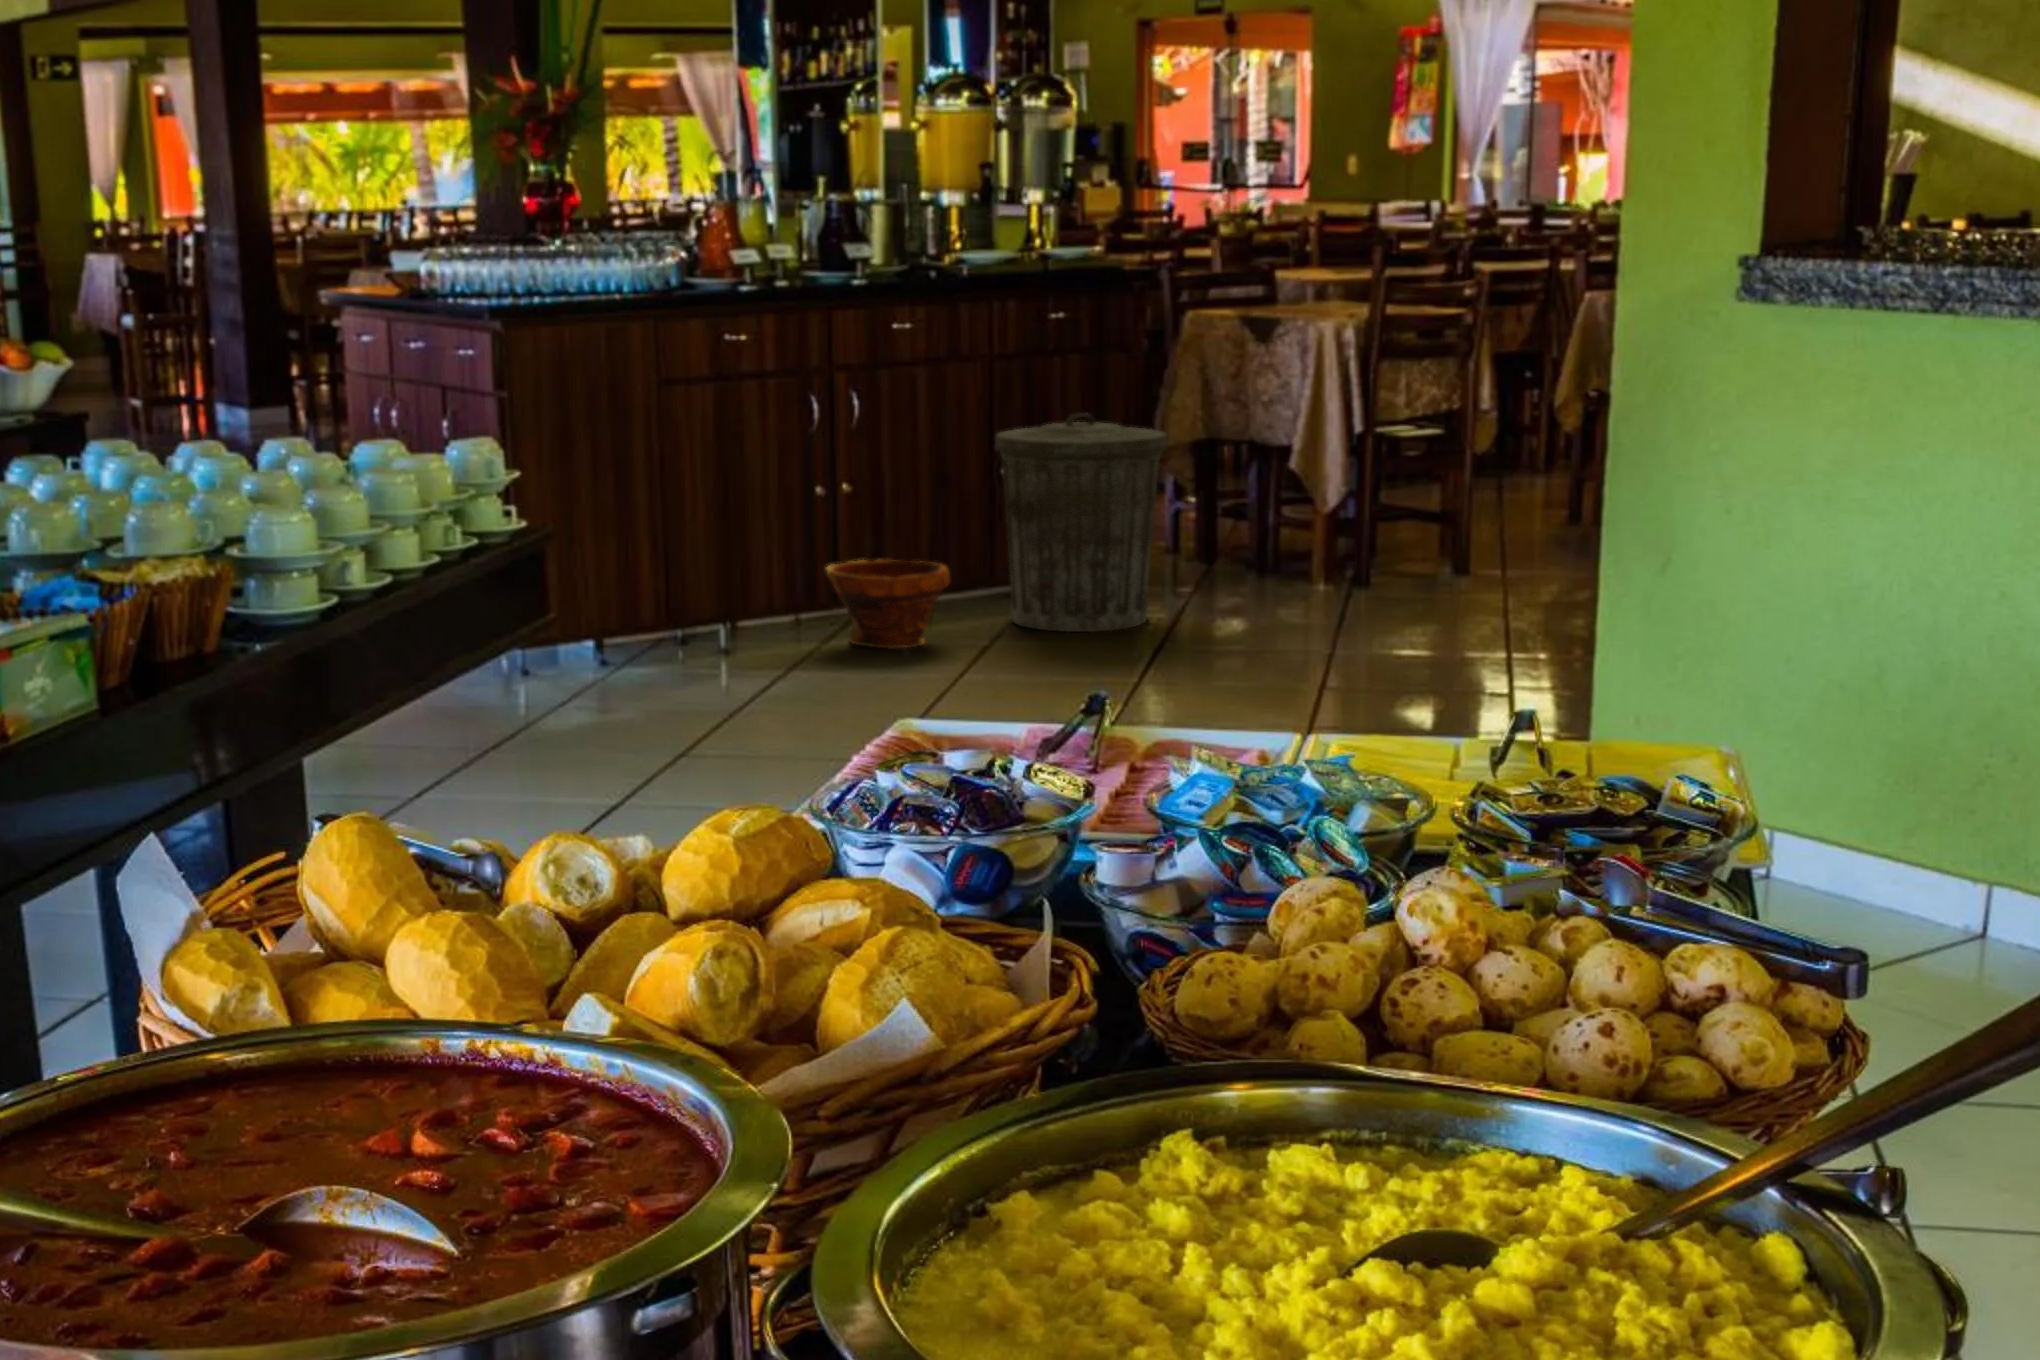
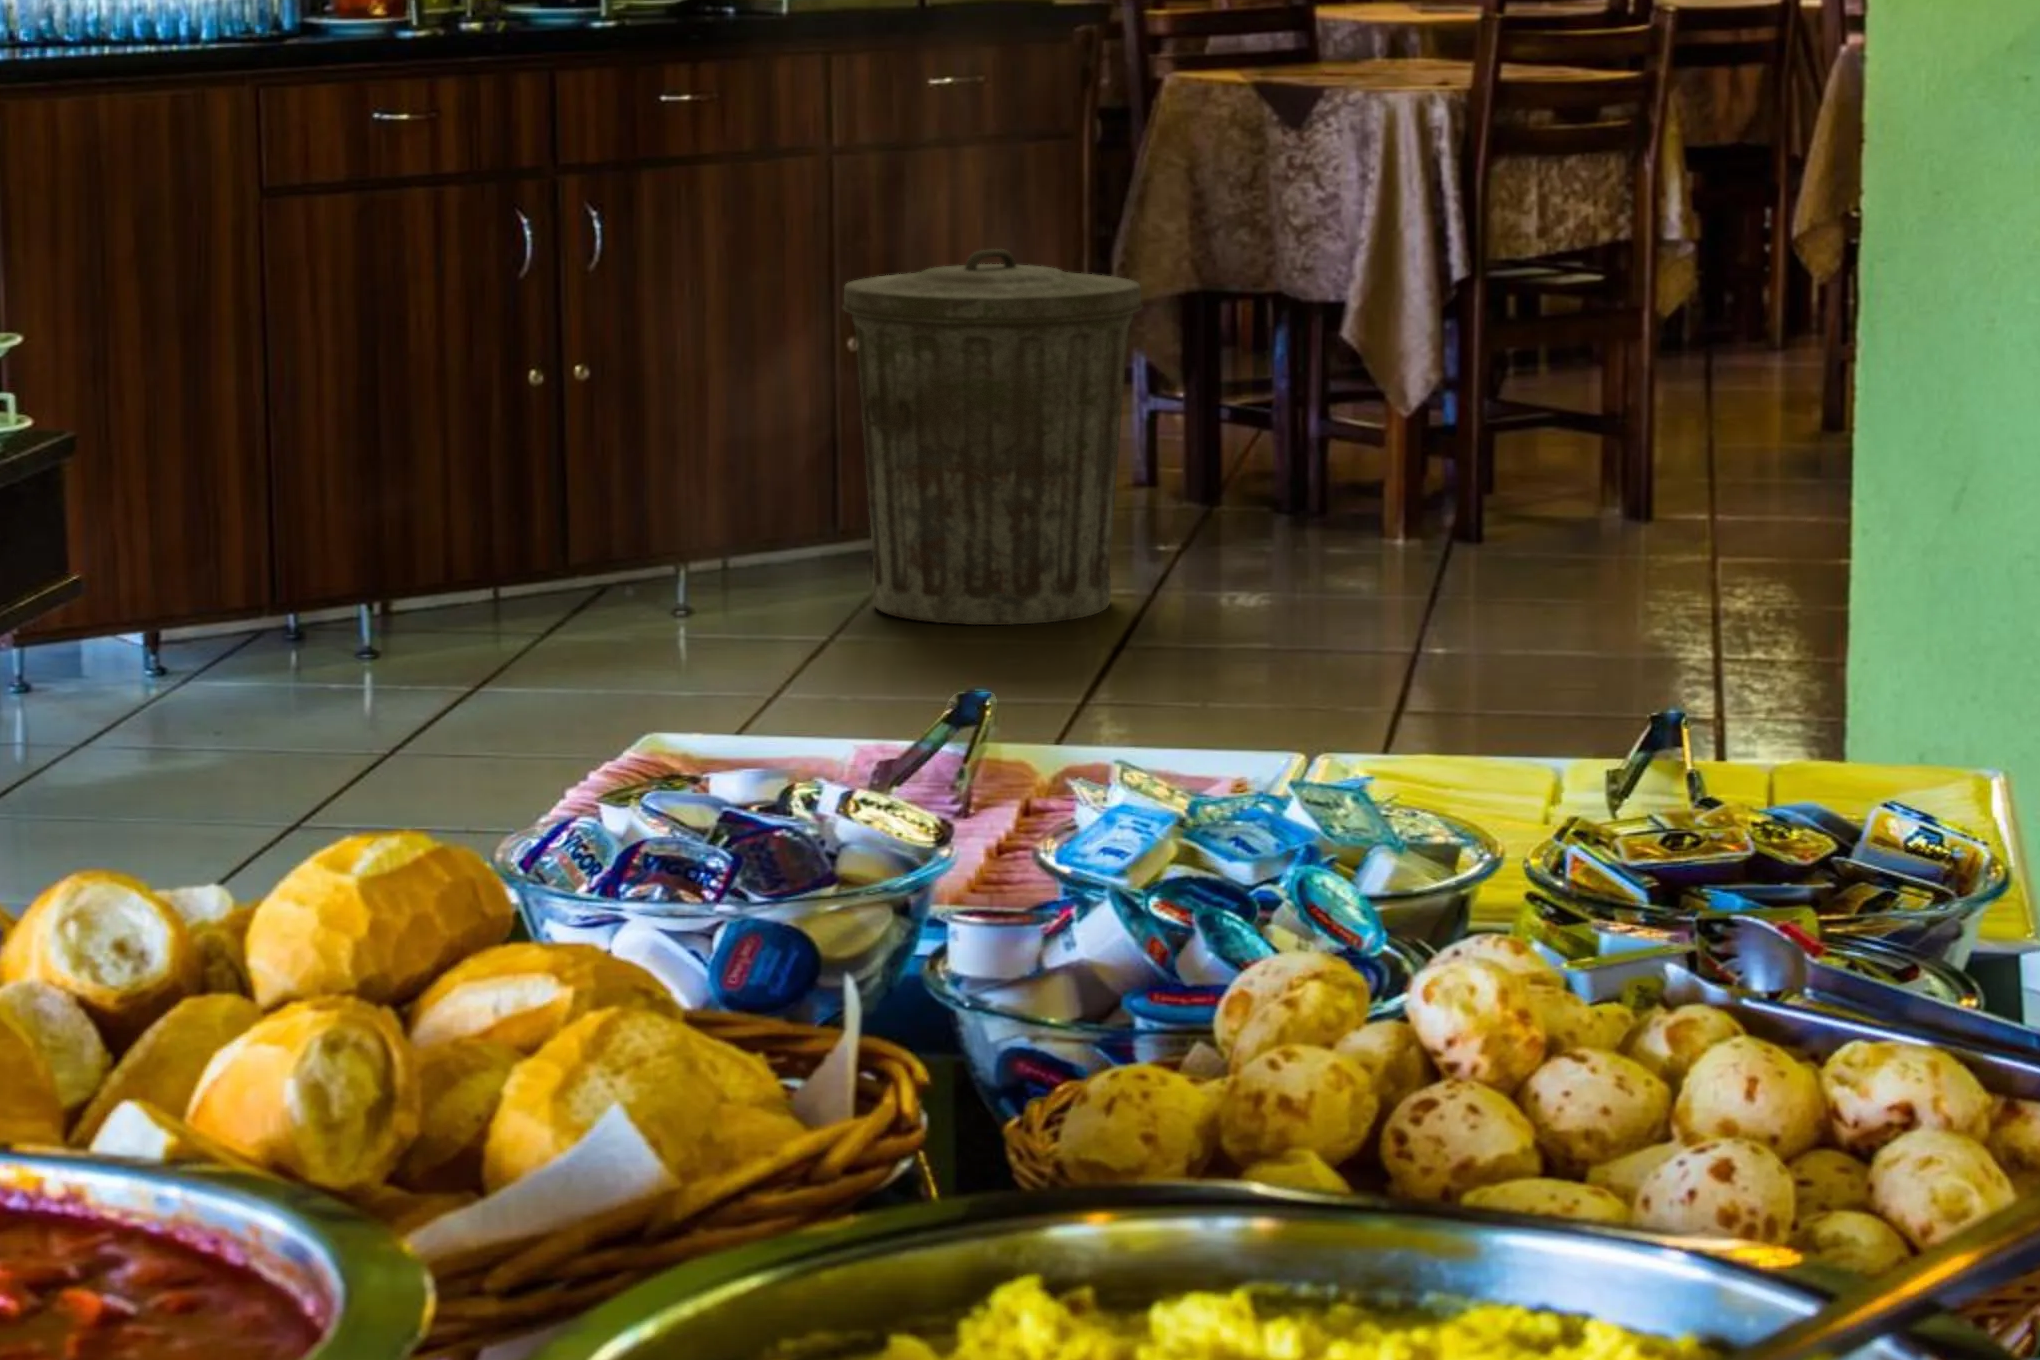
planter: present [827,560,950,648] -> none [548,500,765,653]

